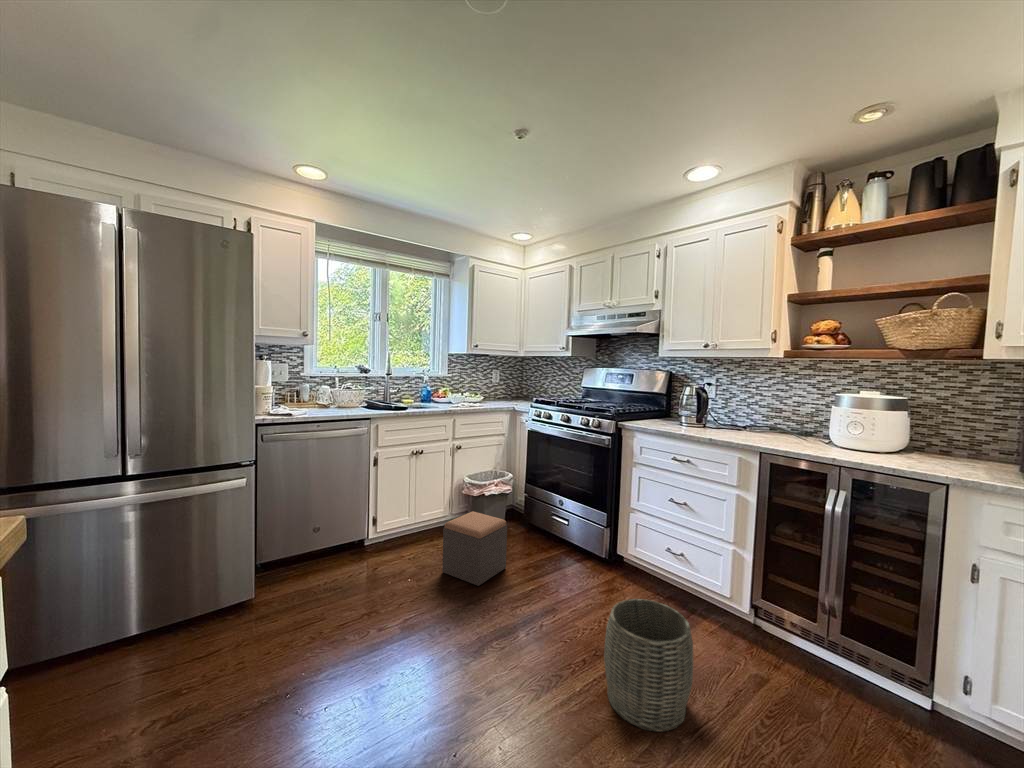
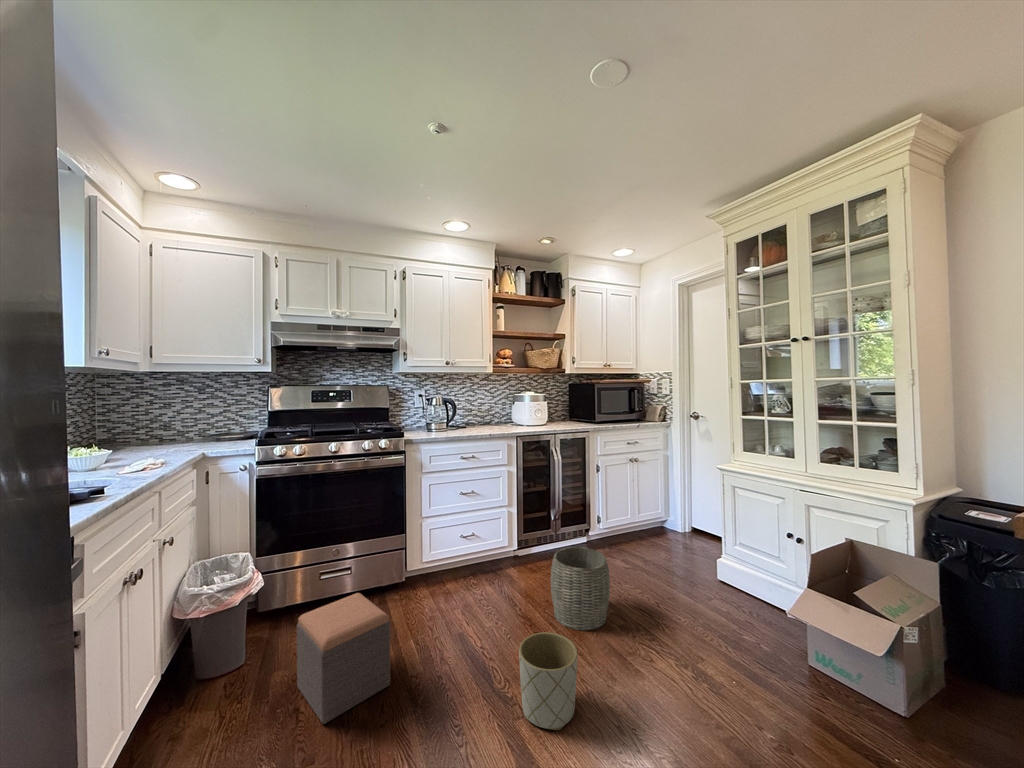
planter: none [444,602,500,690] -> present [519,632,578,730]

